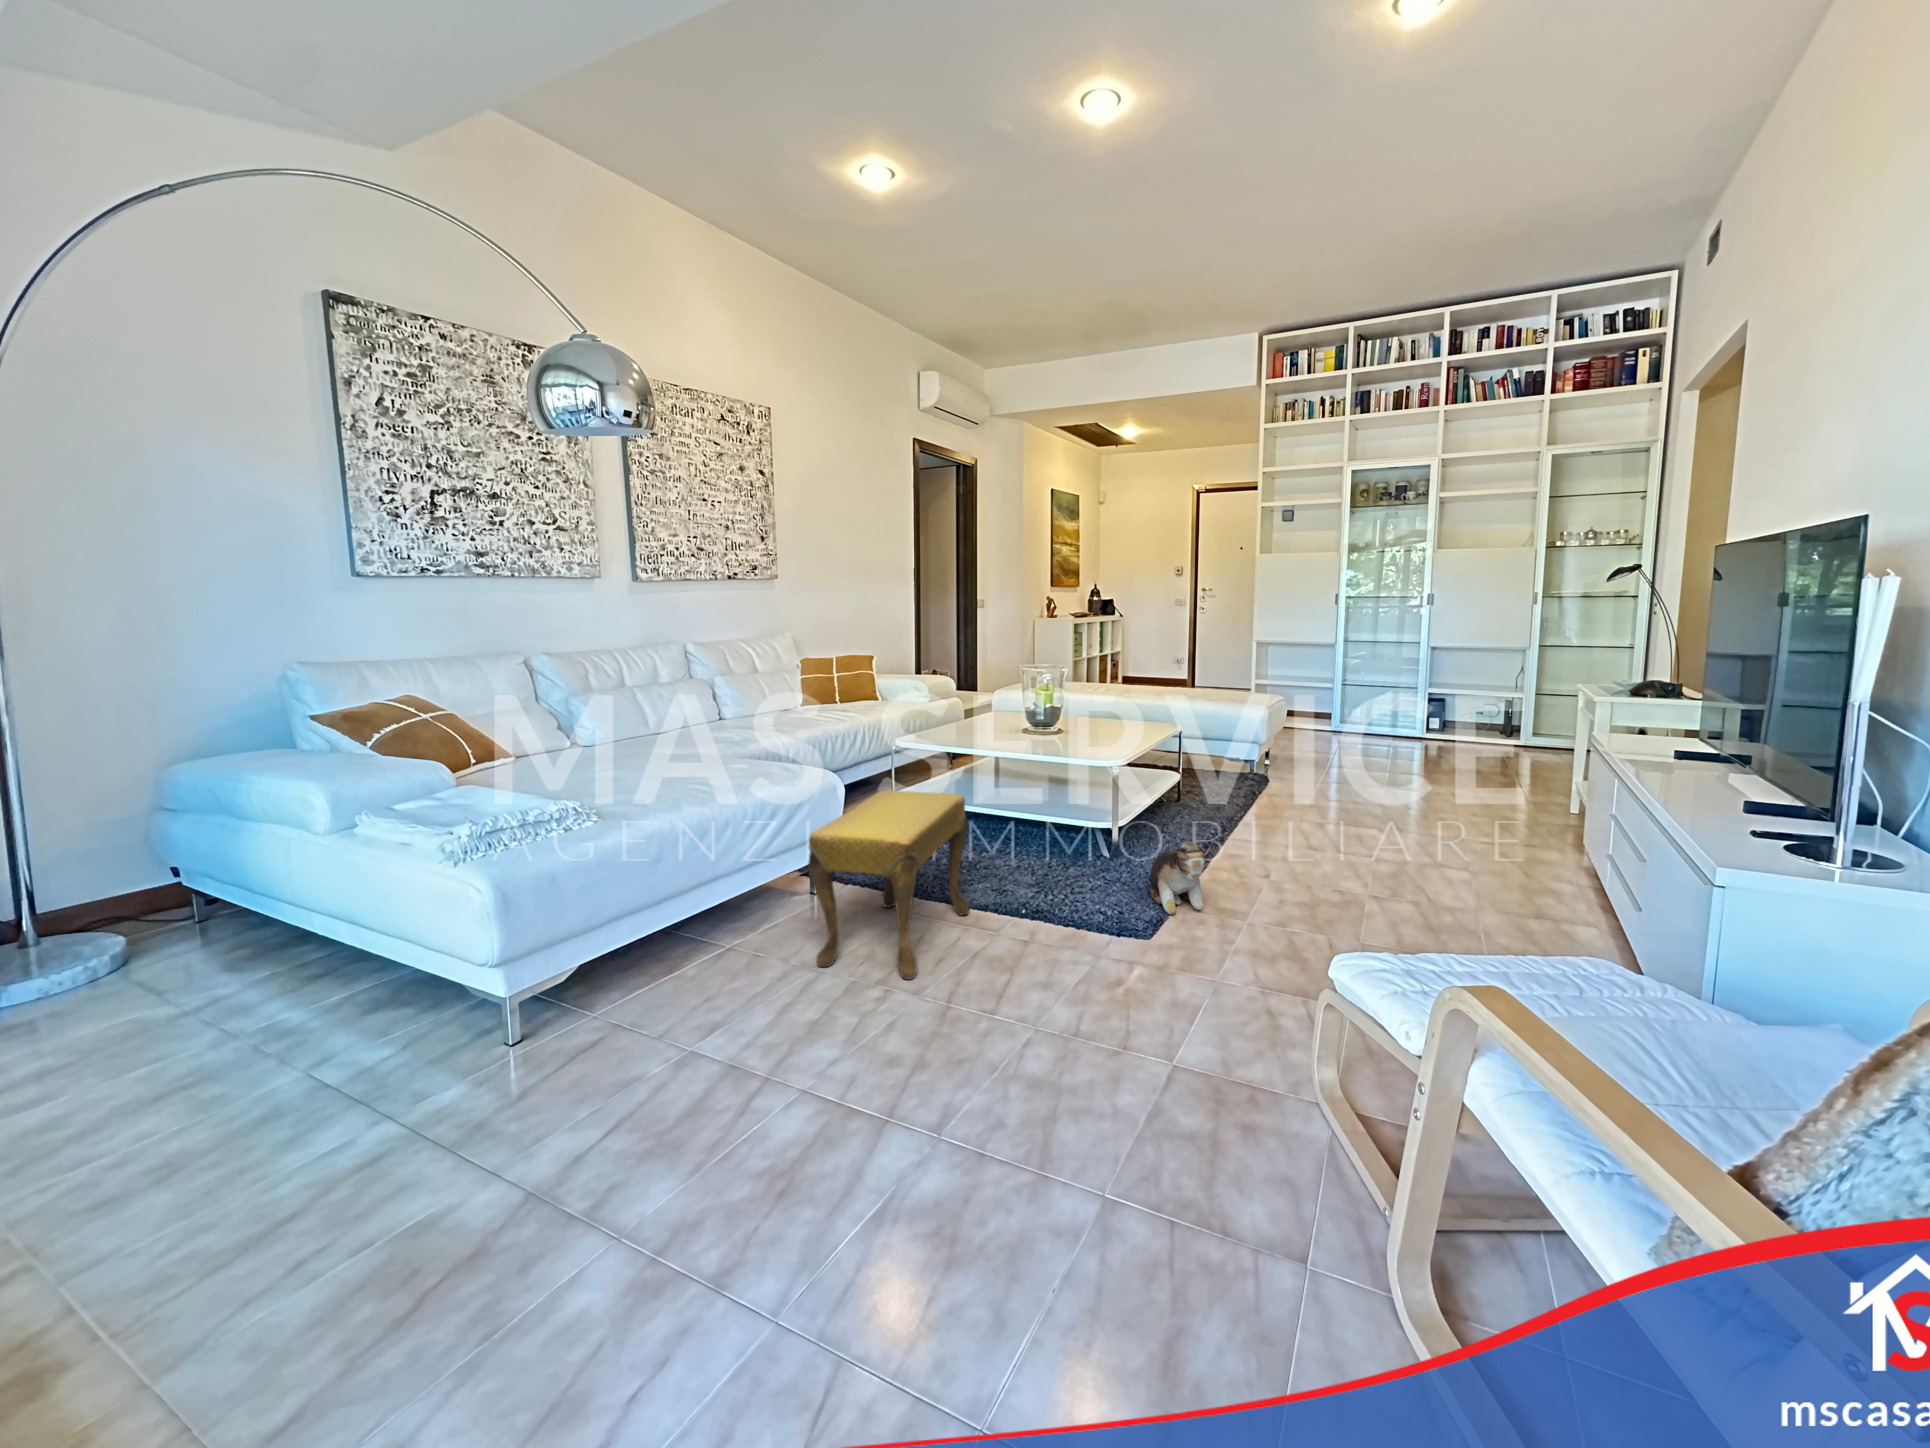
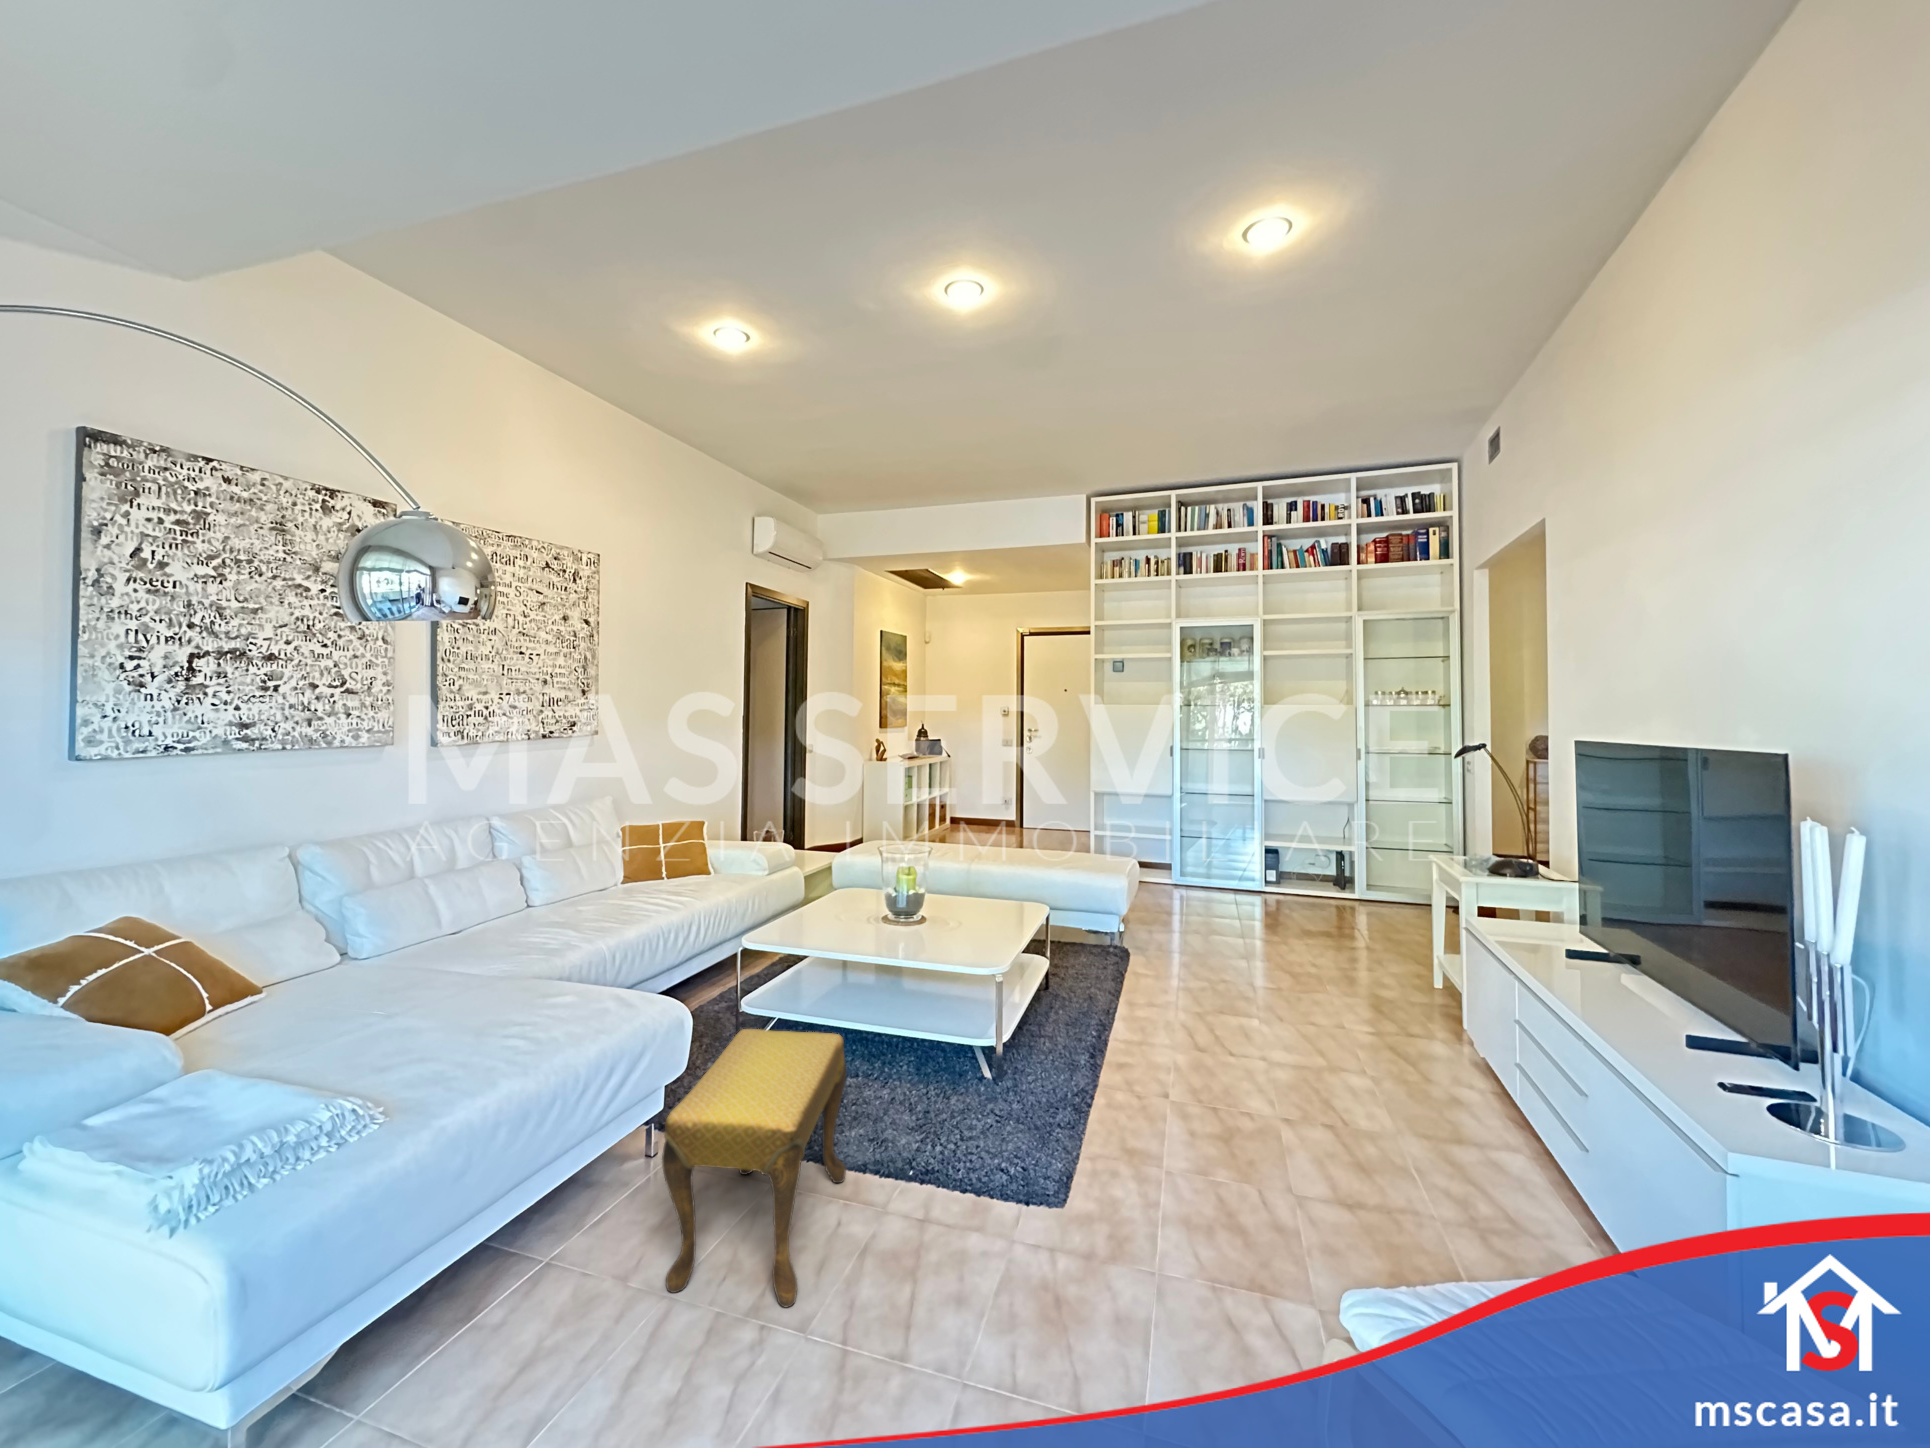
plush toy: present [1150,841,1211,915] -> none [1040,1078,1123,1165]

